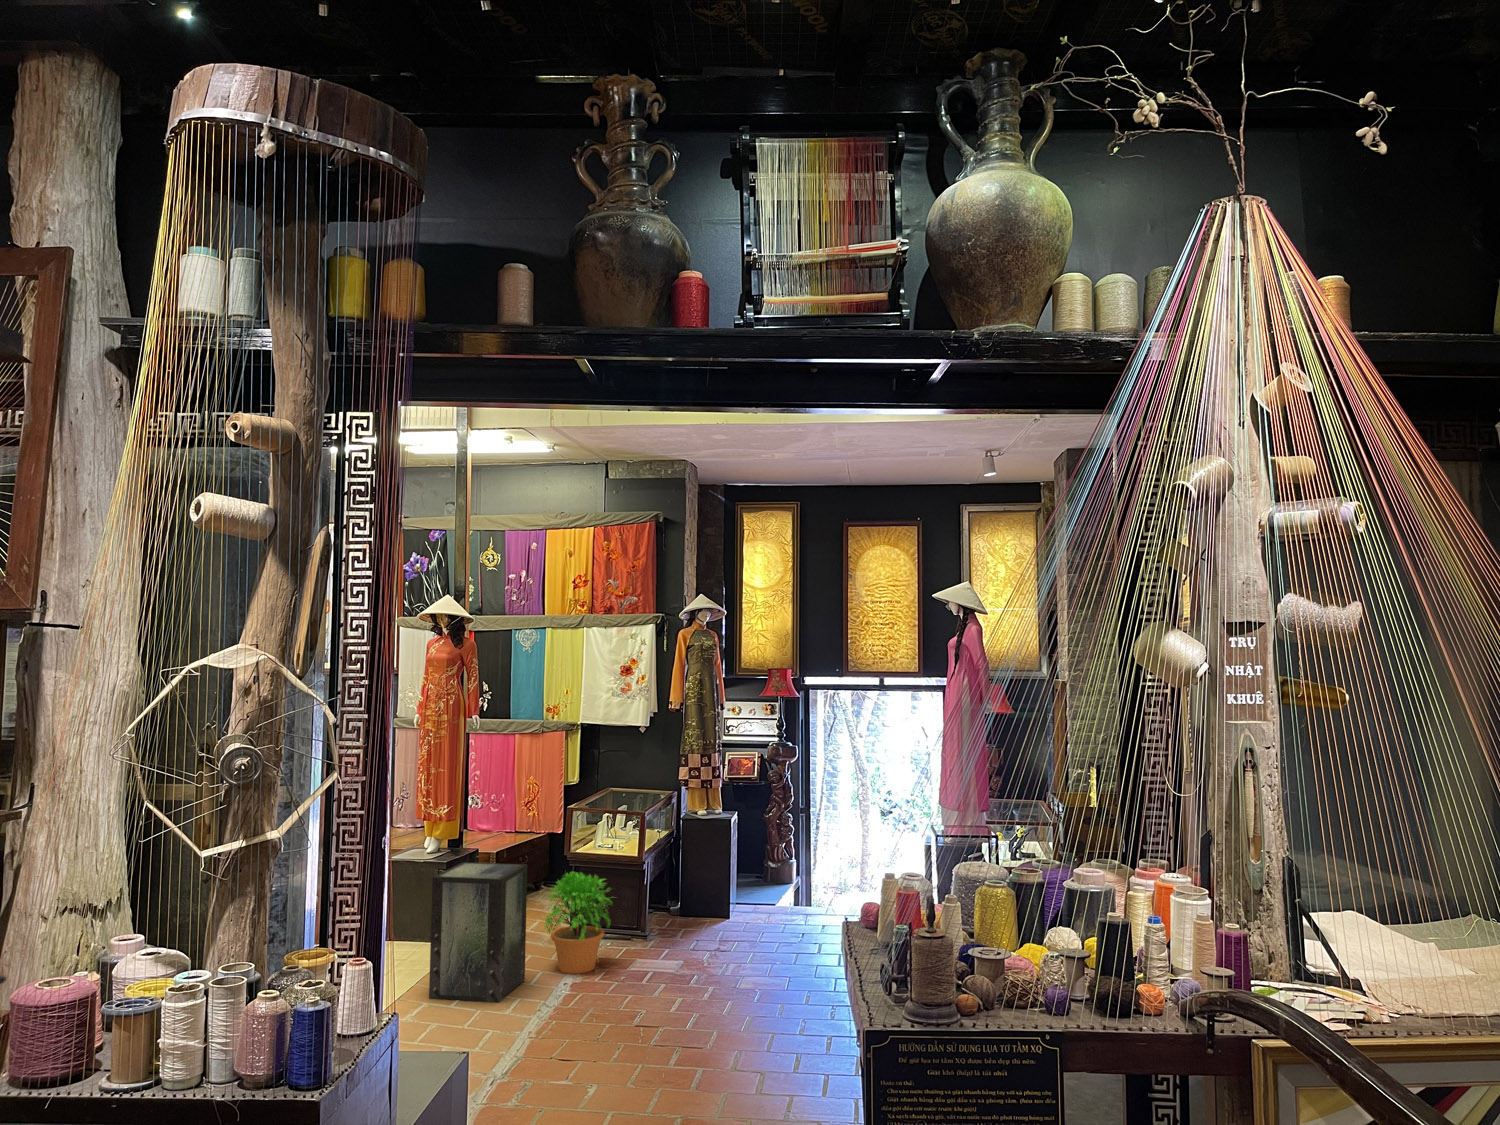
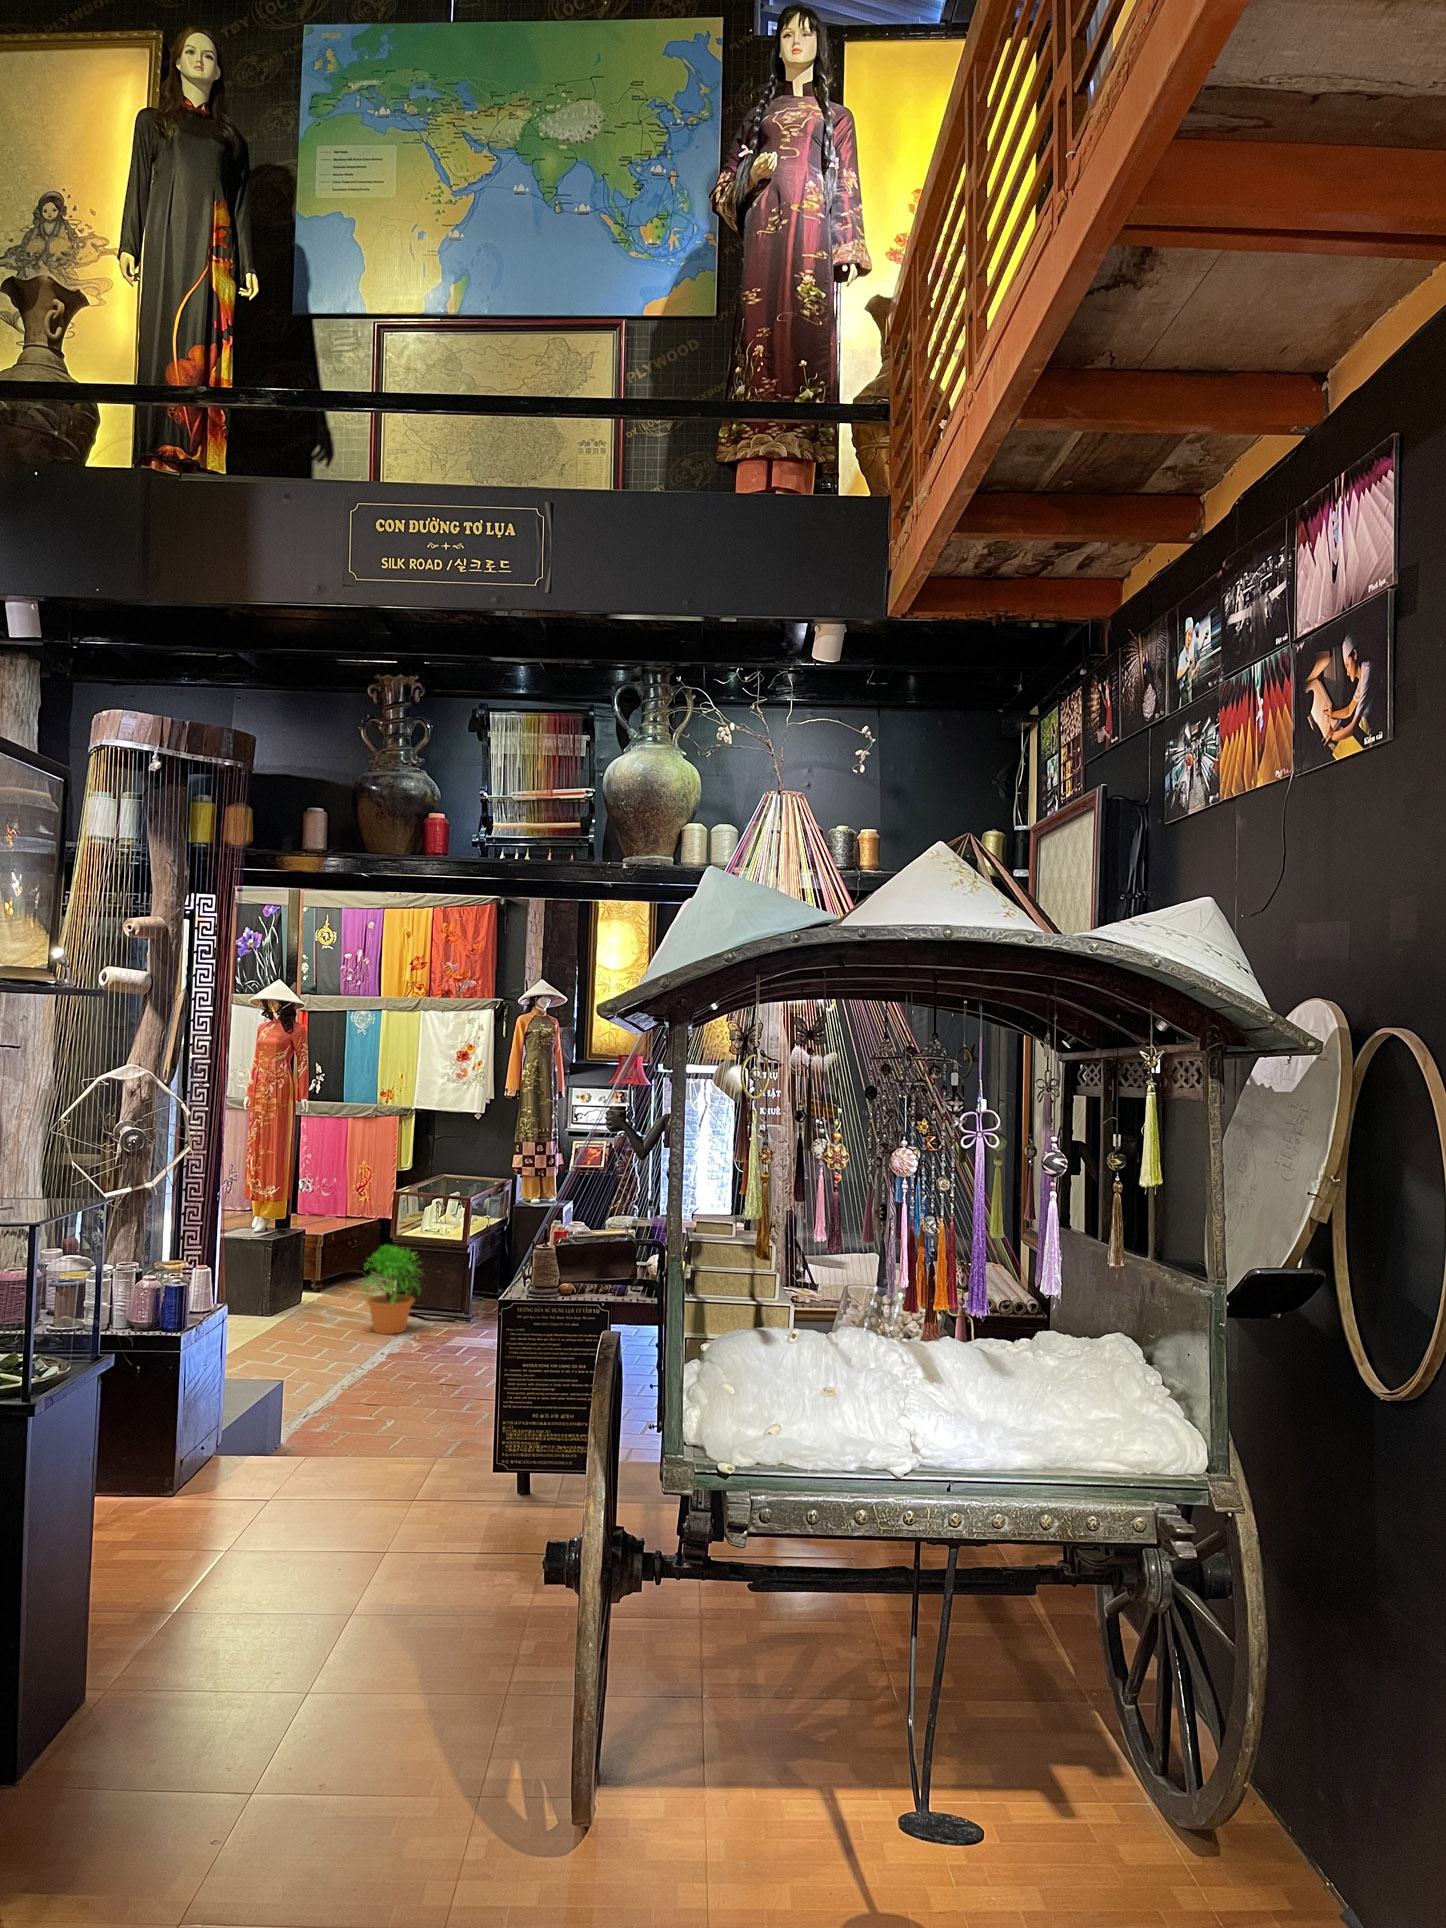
storage box: present [429,862,527,1003] -> none [256,1233,345,1350]

